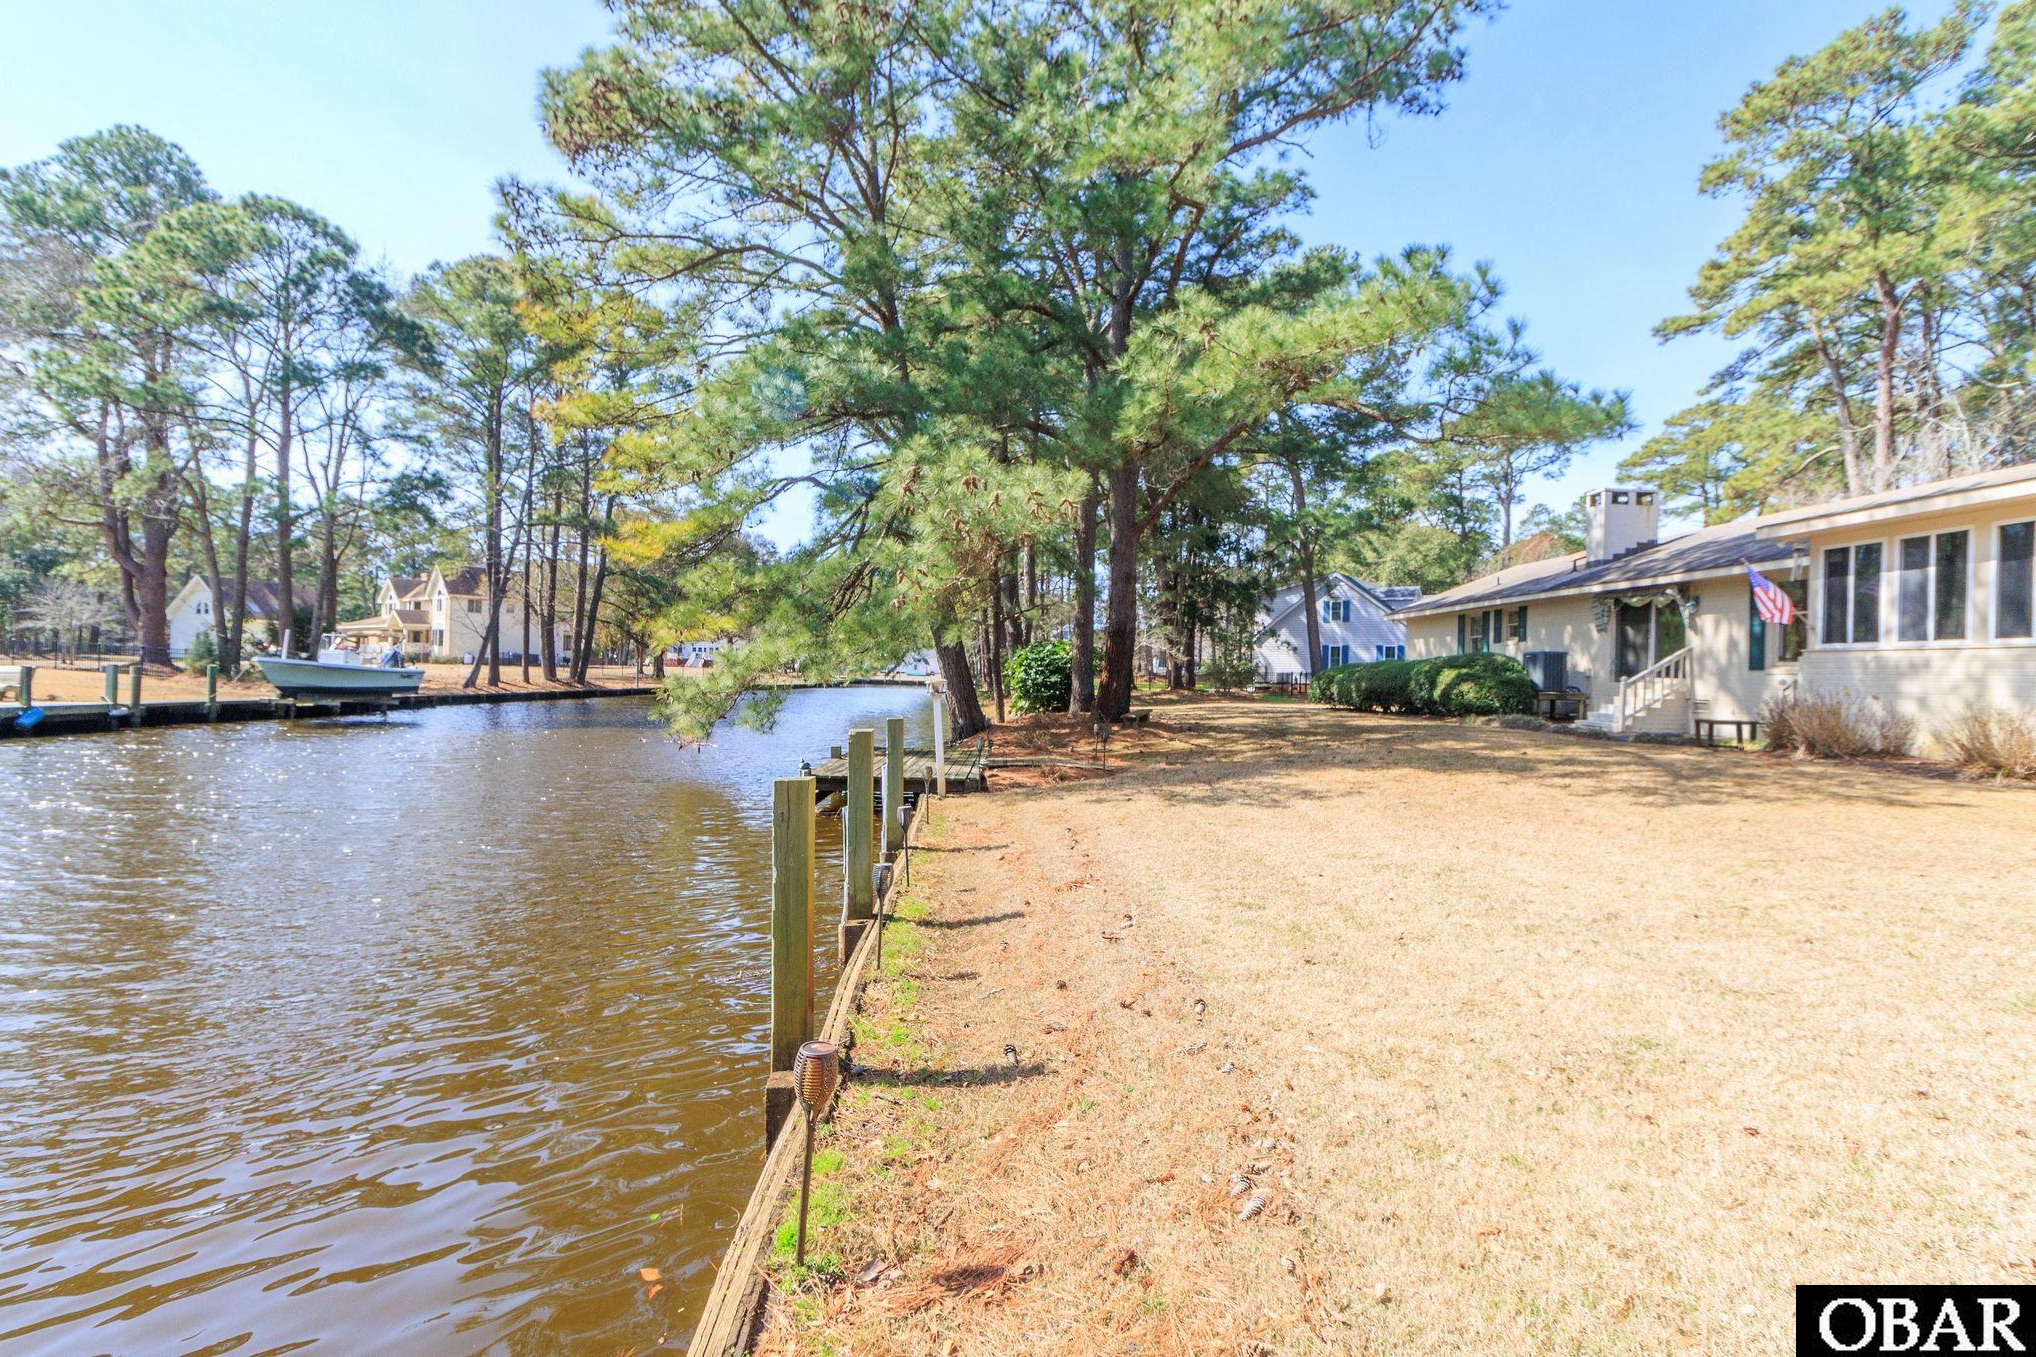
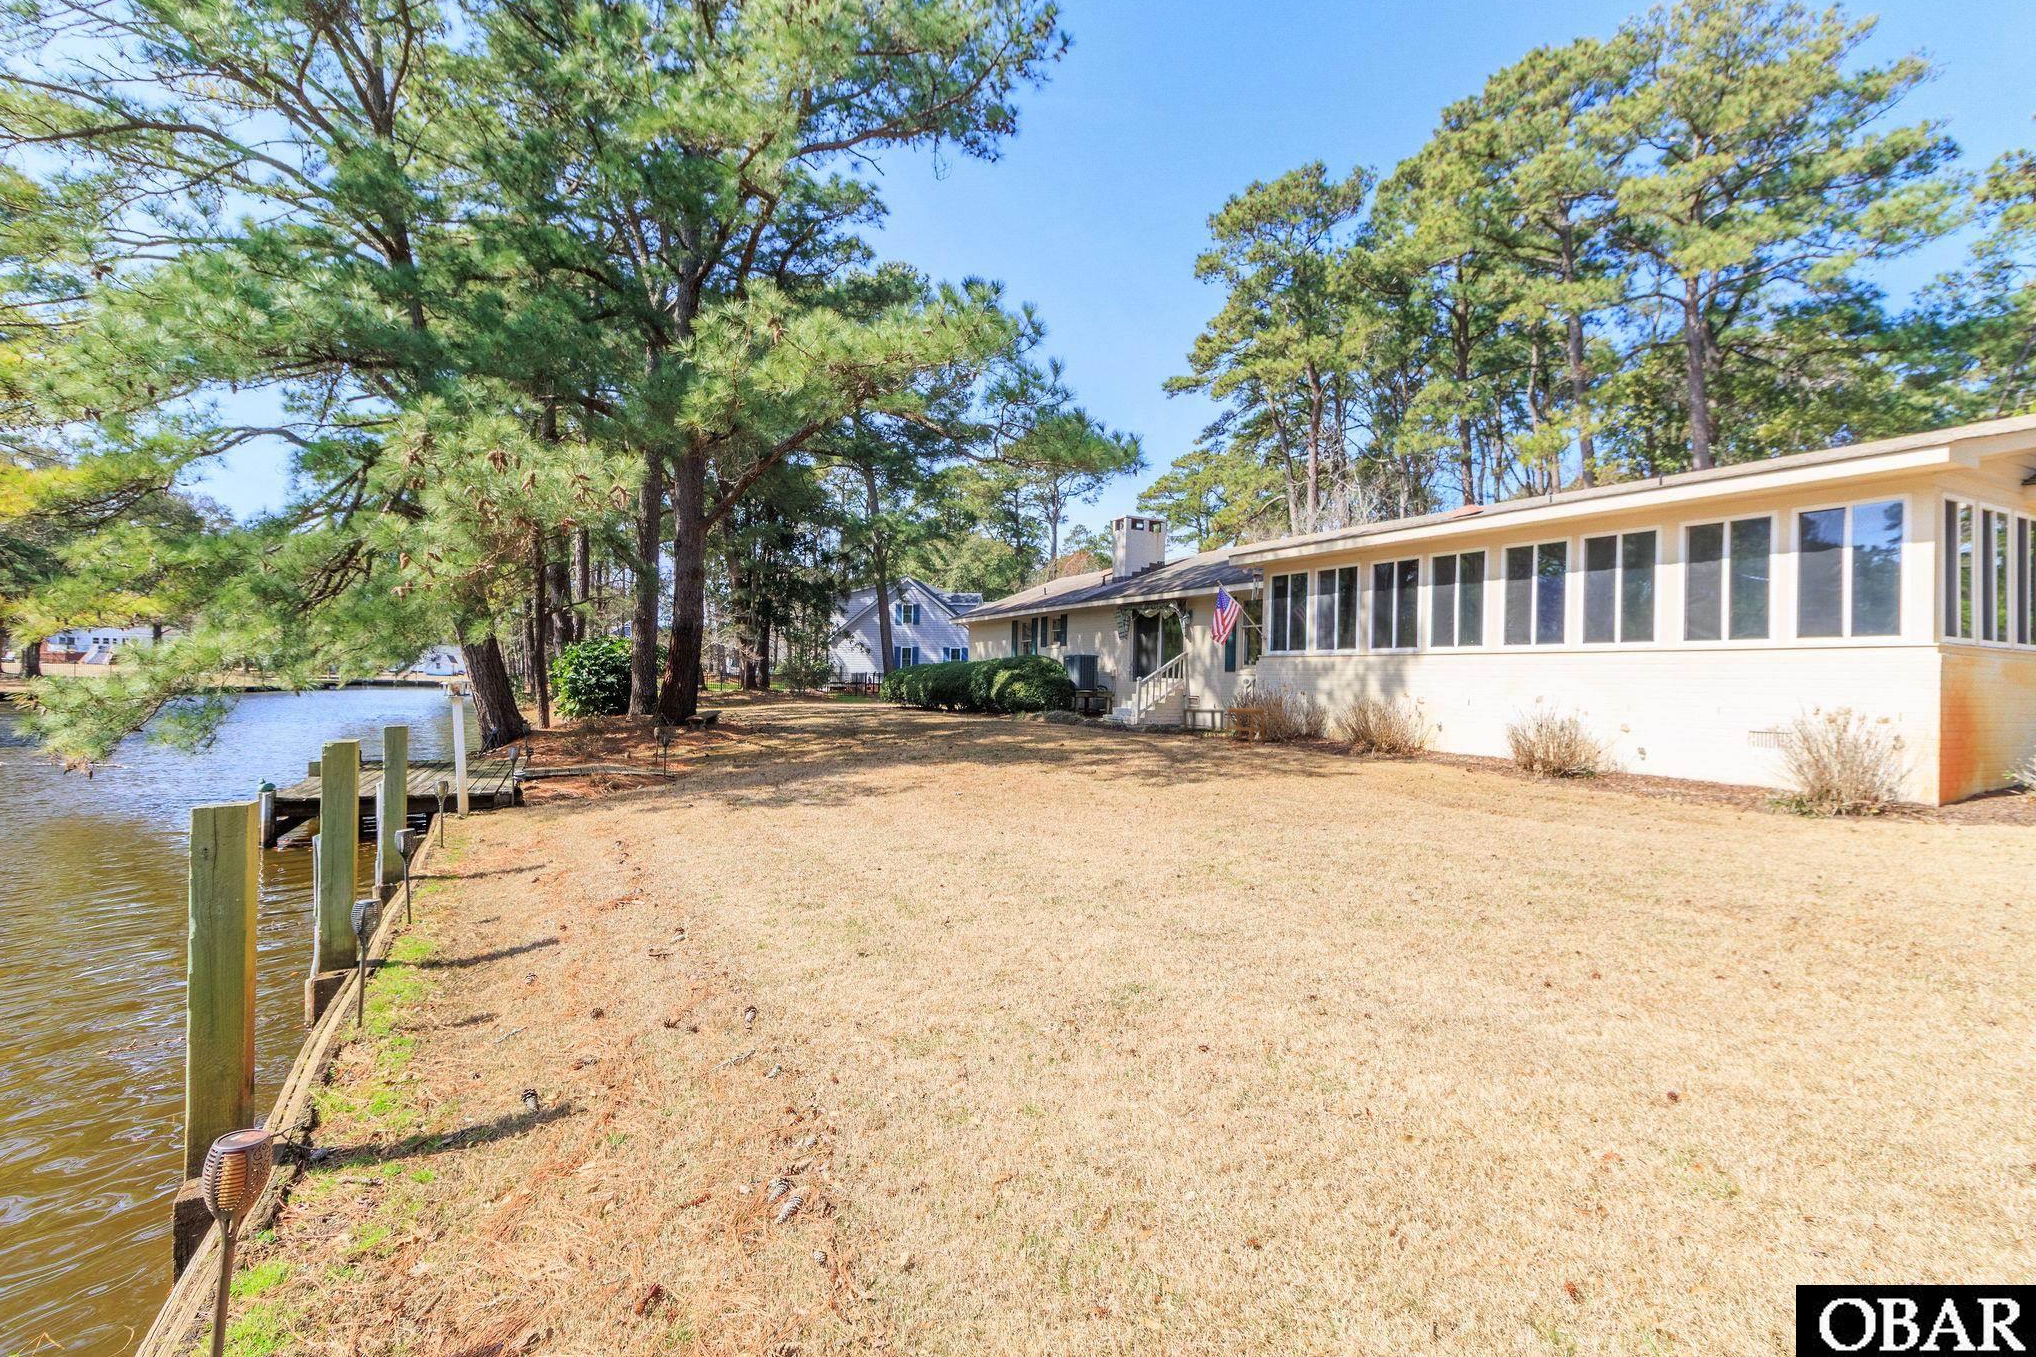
side table: none [1757,718,1820,761] -> present [1226,708,1265,742]

